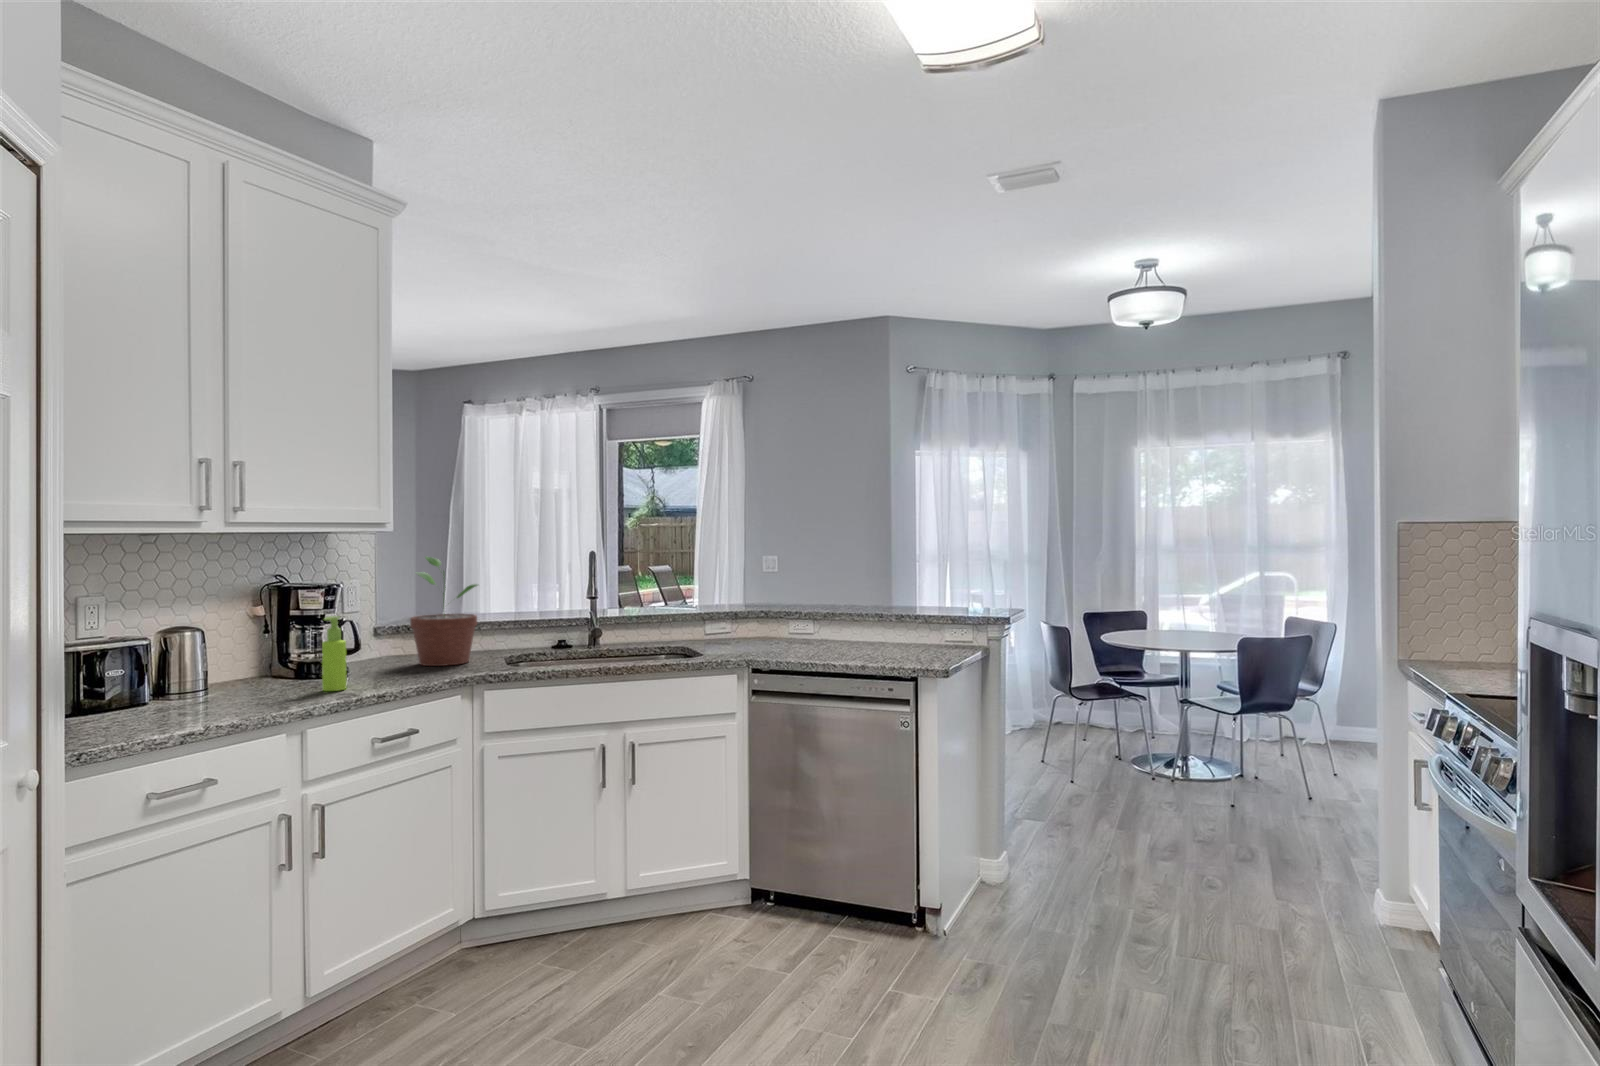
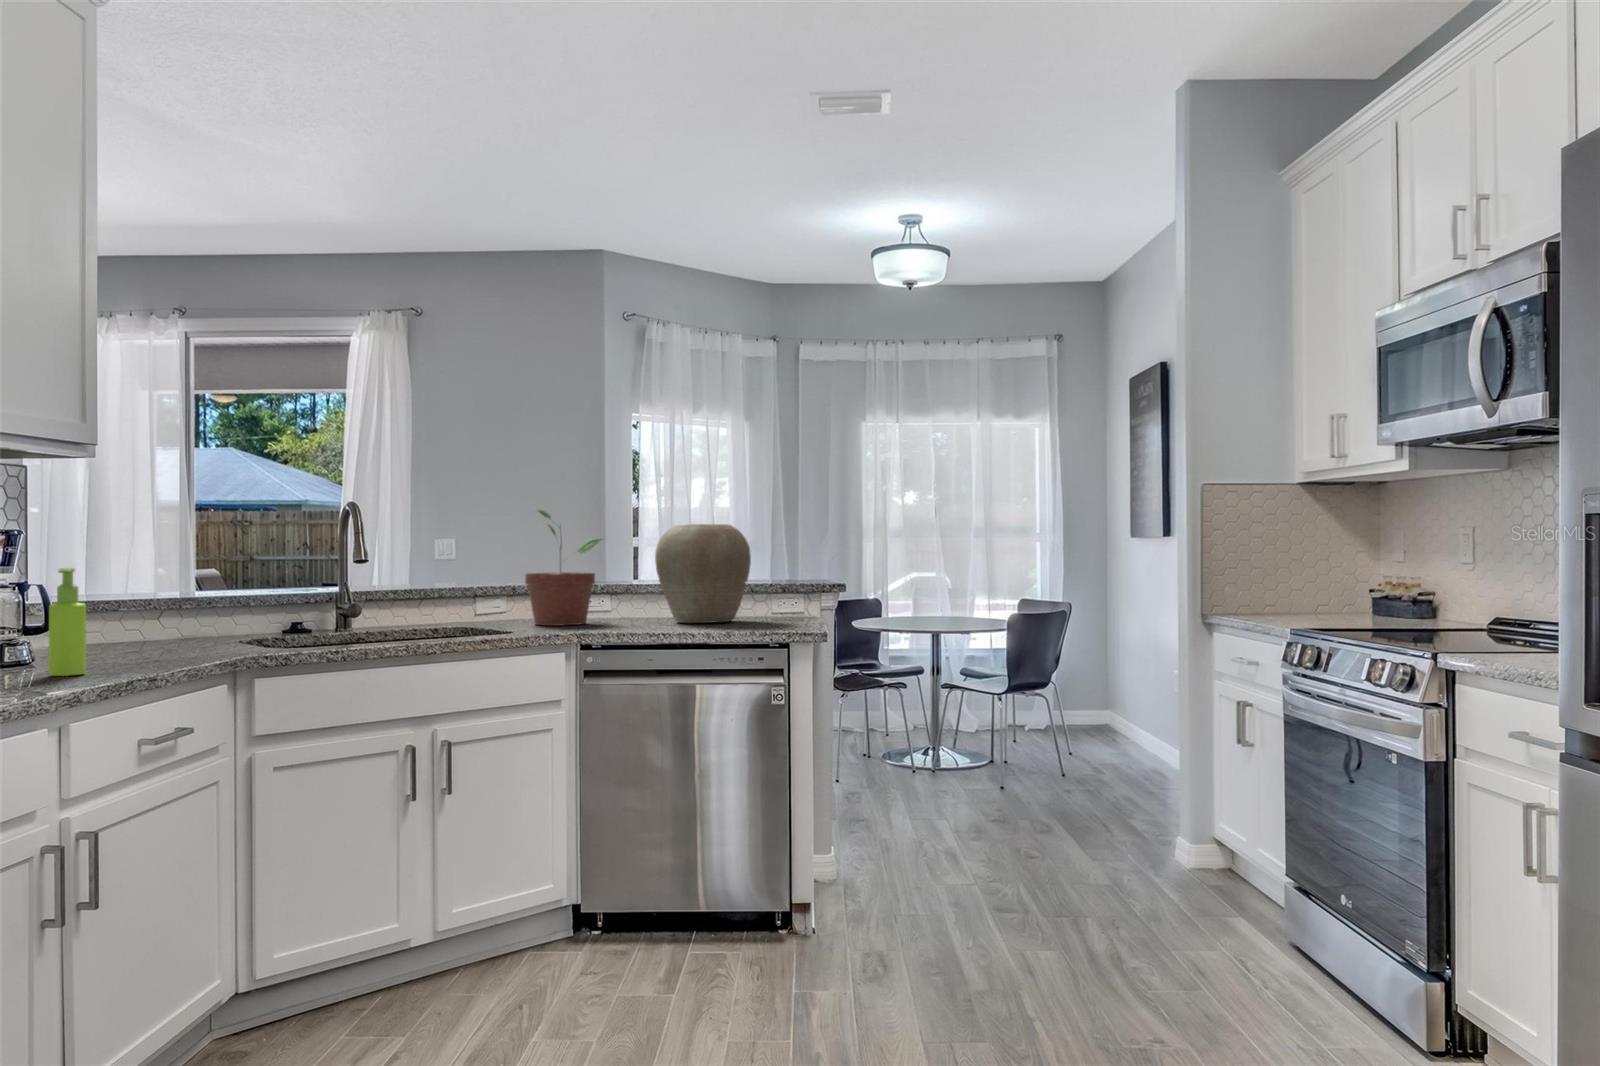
potted plant: present [410,557,477,666] -> present [525,509,603,626]
vase: none [831,565,913,651] -> present [655,524,751,623]

